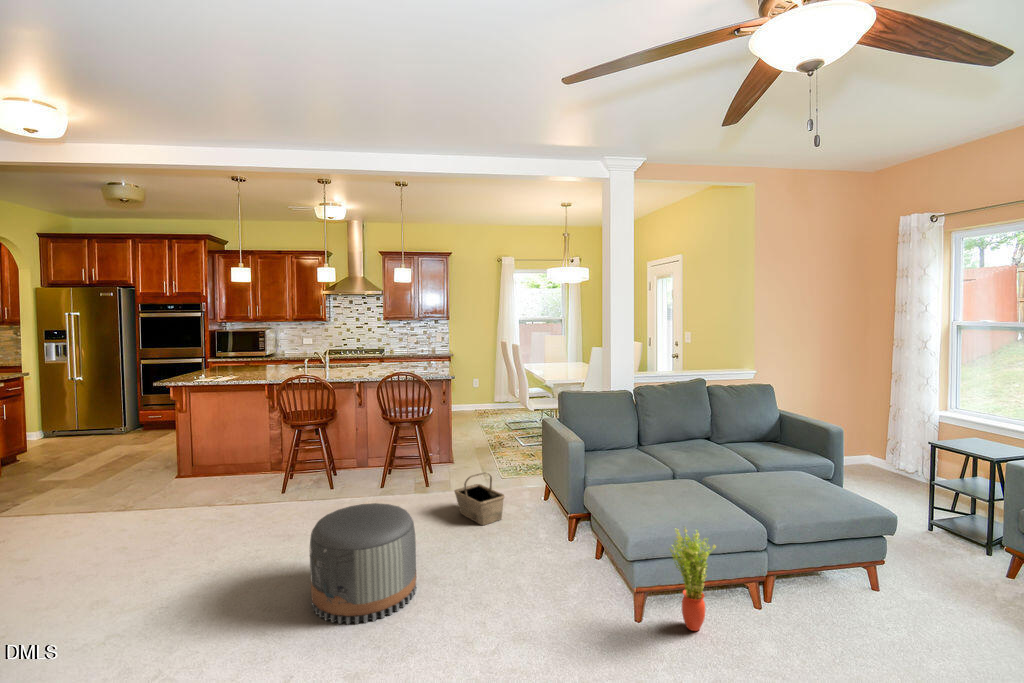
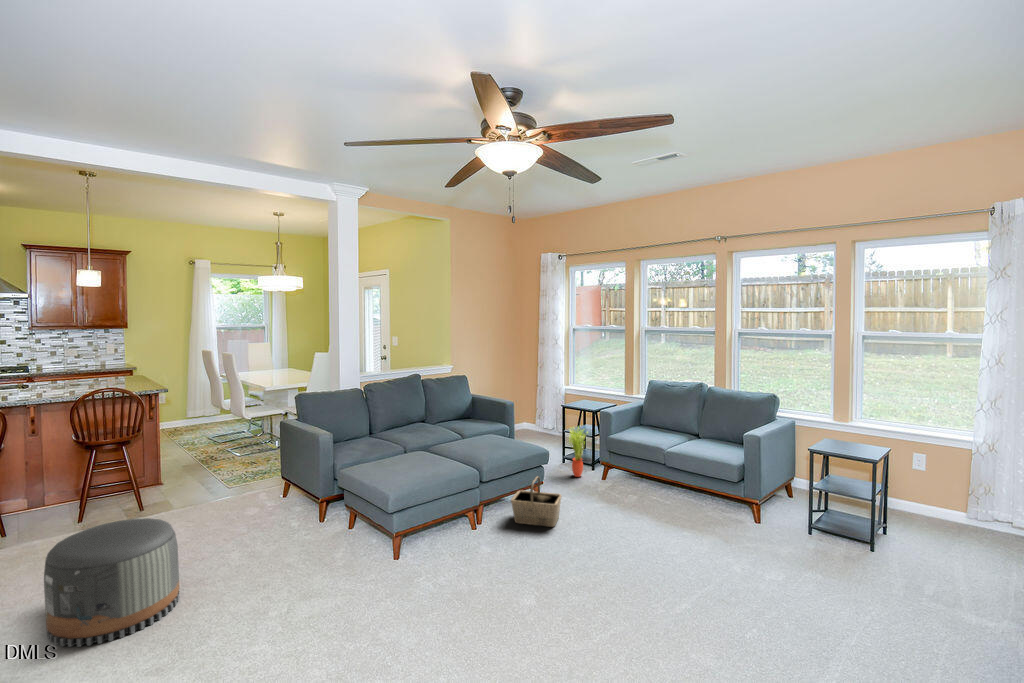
basket: present [455,472,504,525] -> present [511,476,561,527]
potted plant: present [669,528,716,631] -> present [569,427,588,477]

